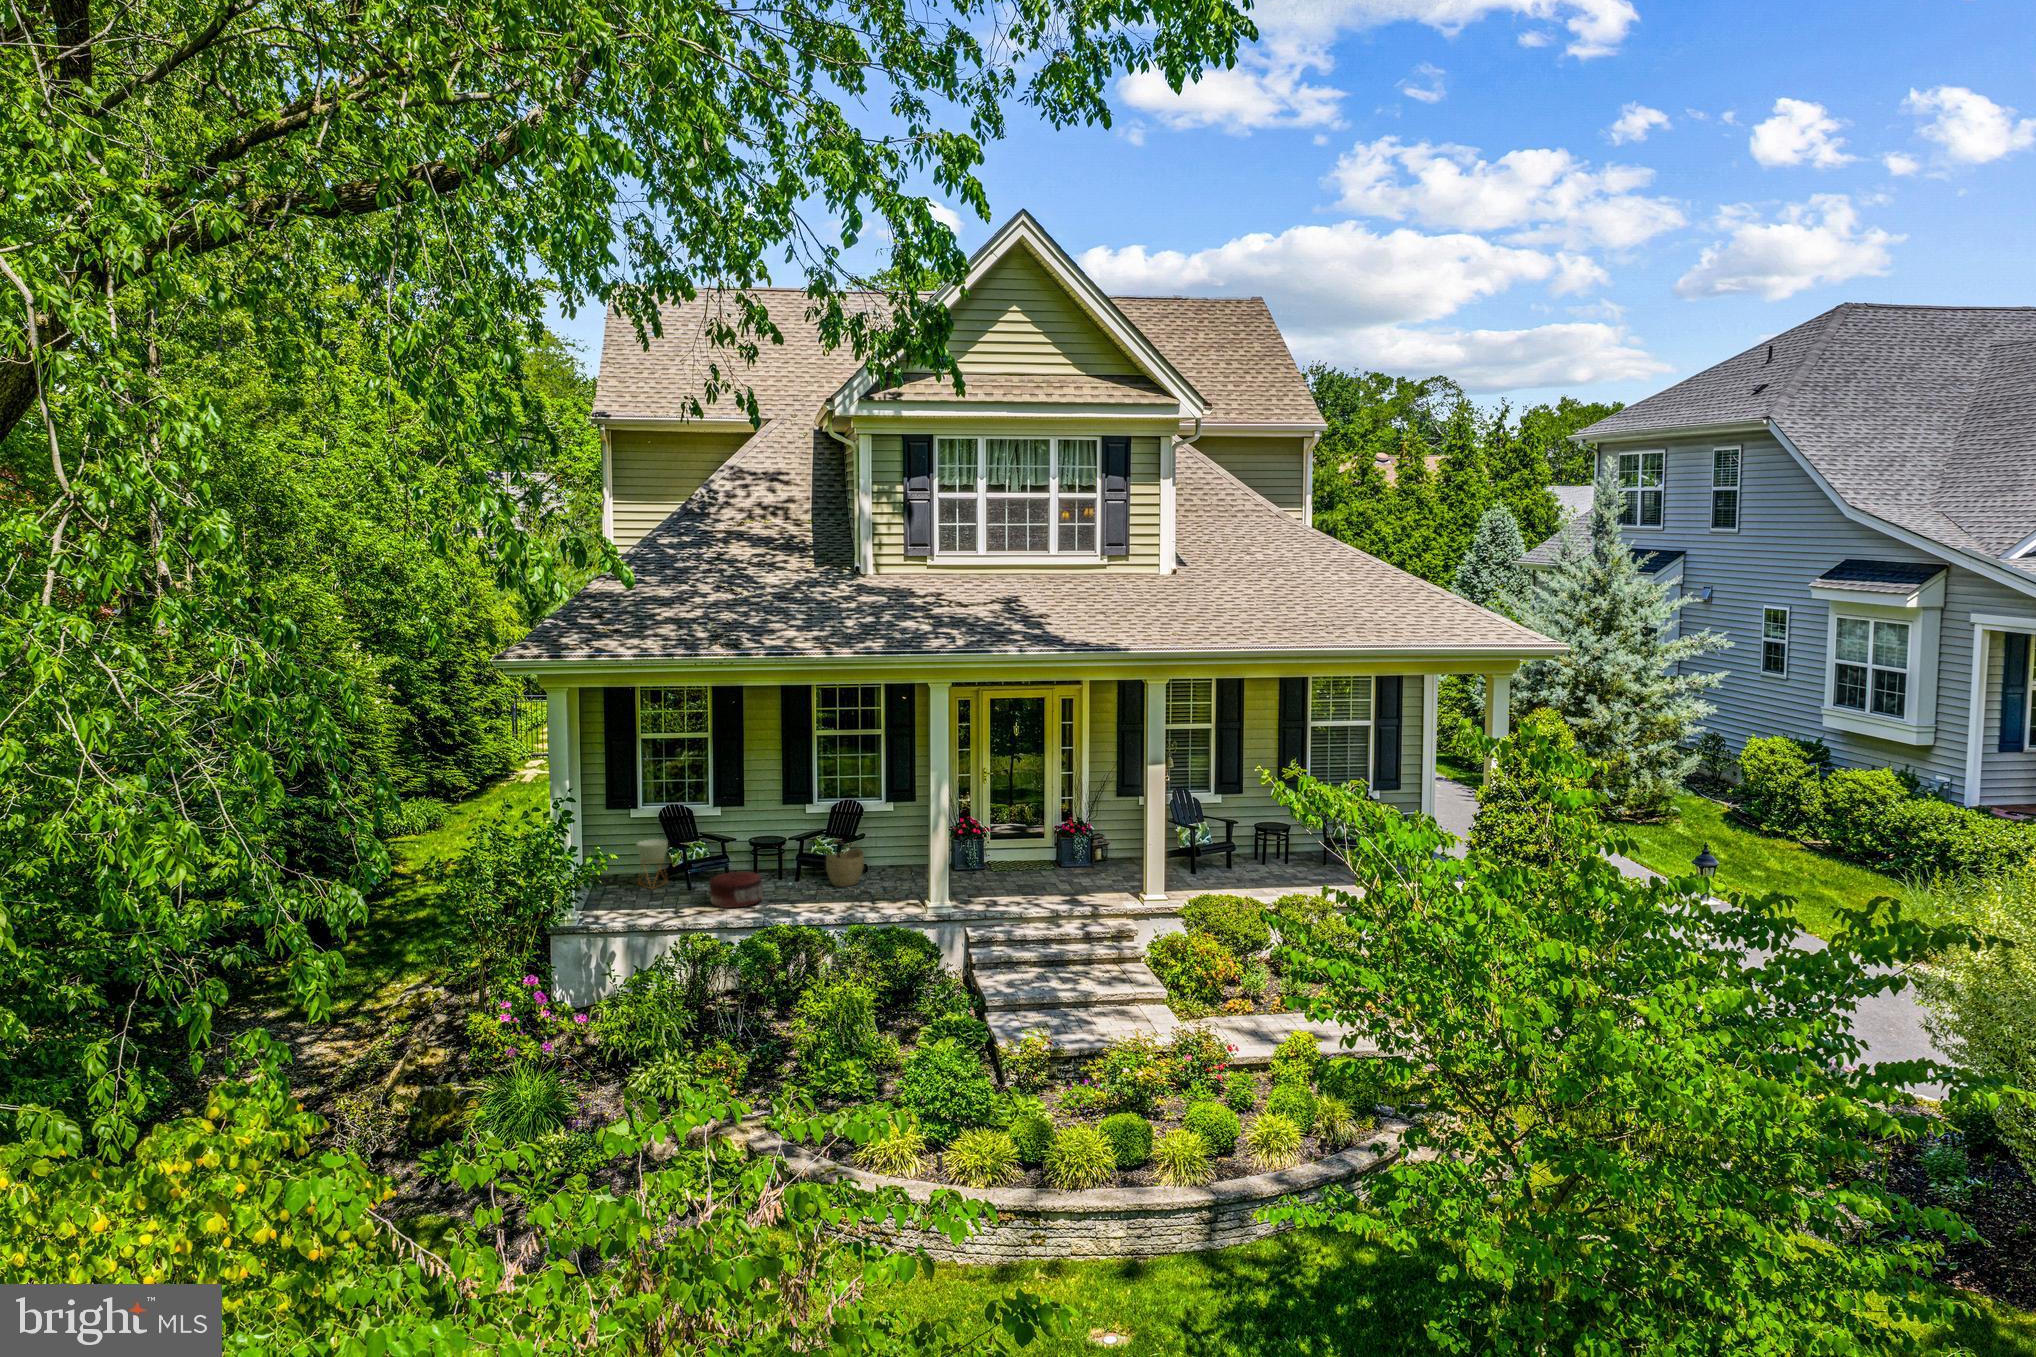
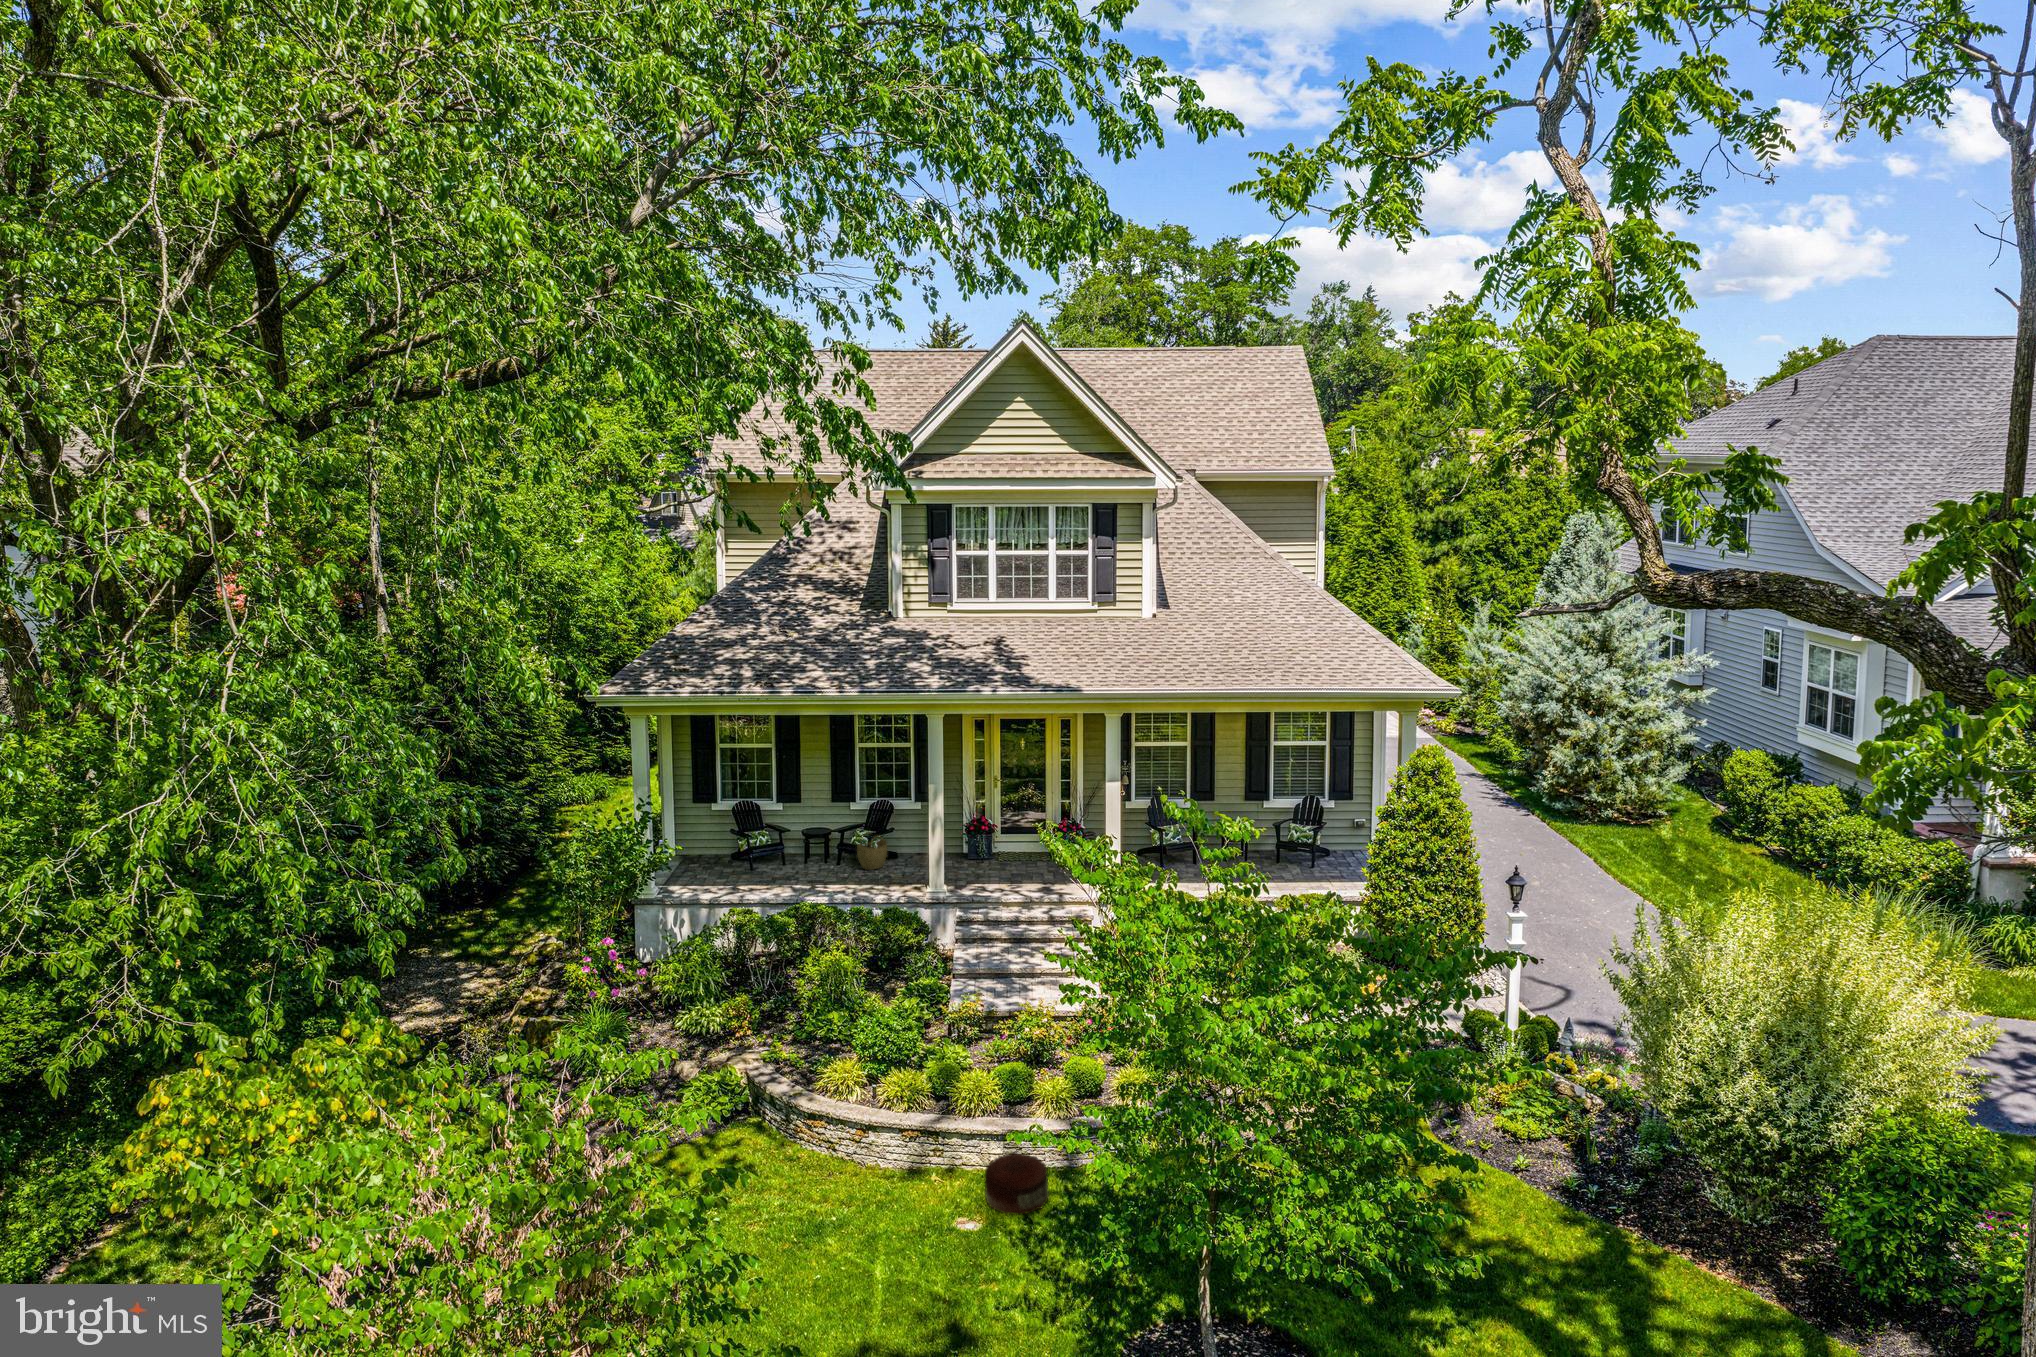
planter: present [636,839,668,889] -> none [712,827,737,866]
pouf: present [709,872,763,908] -> present [985,1153,1049,1214]

